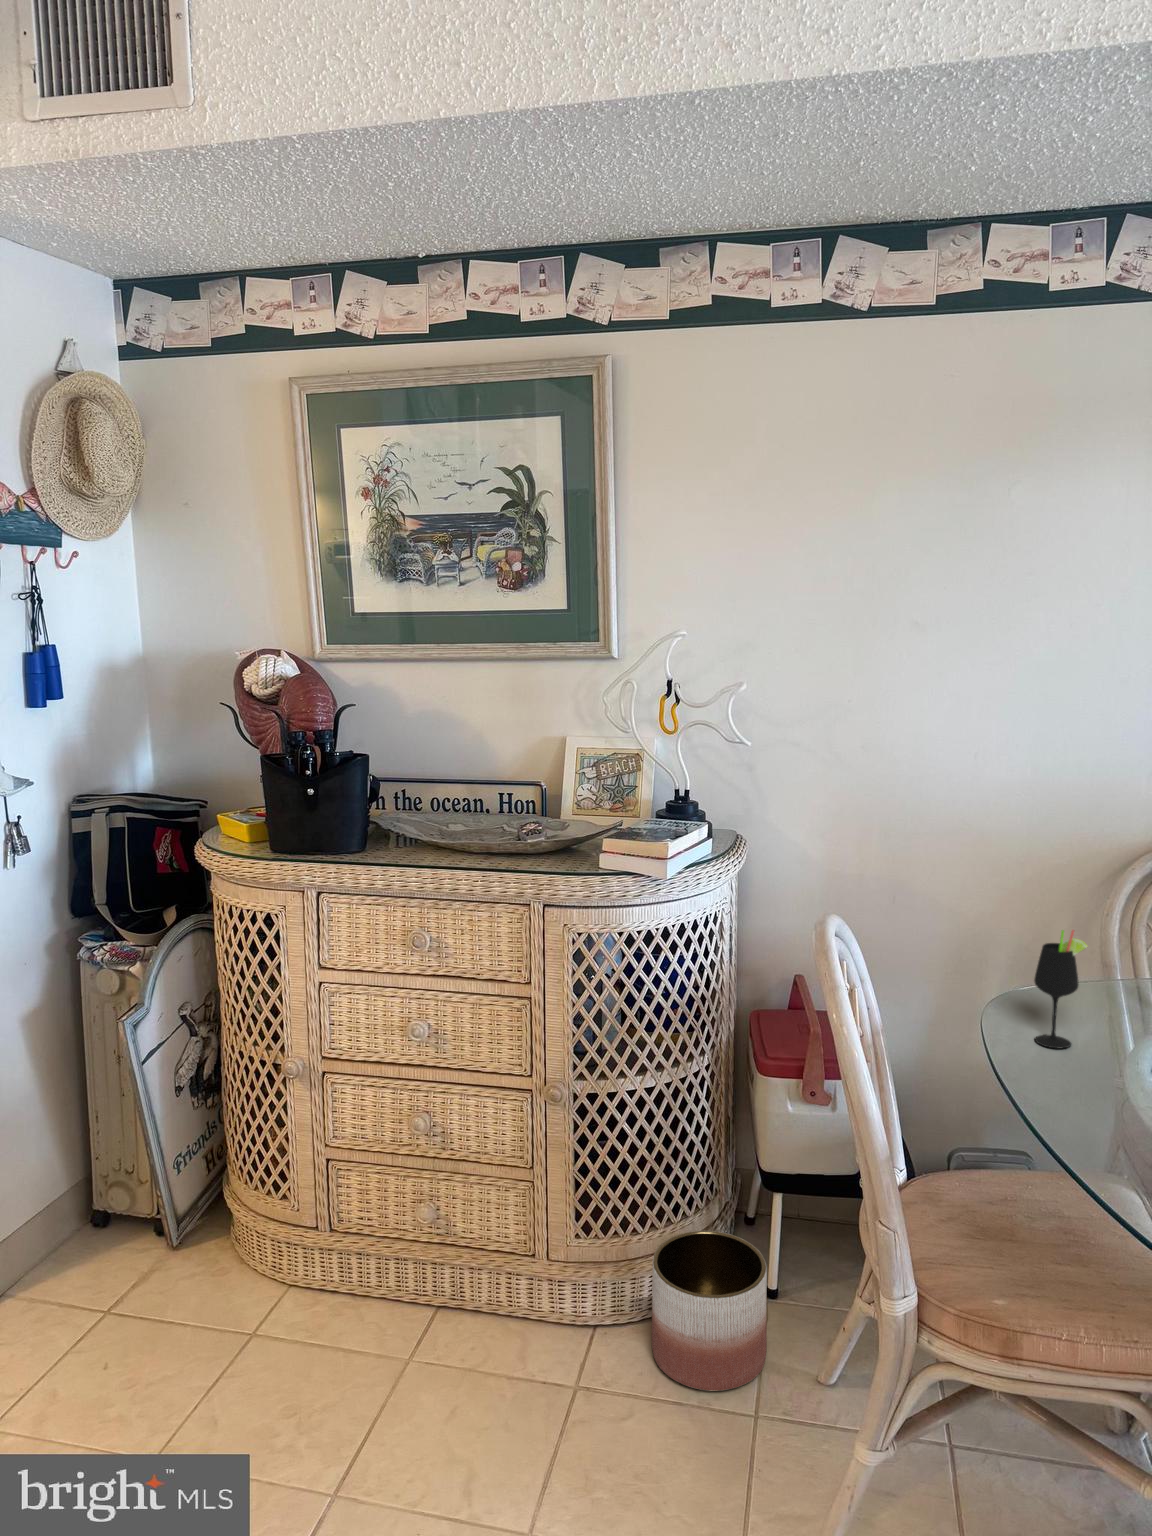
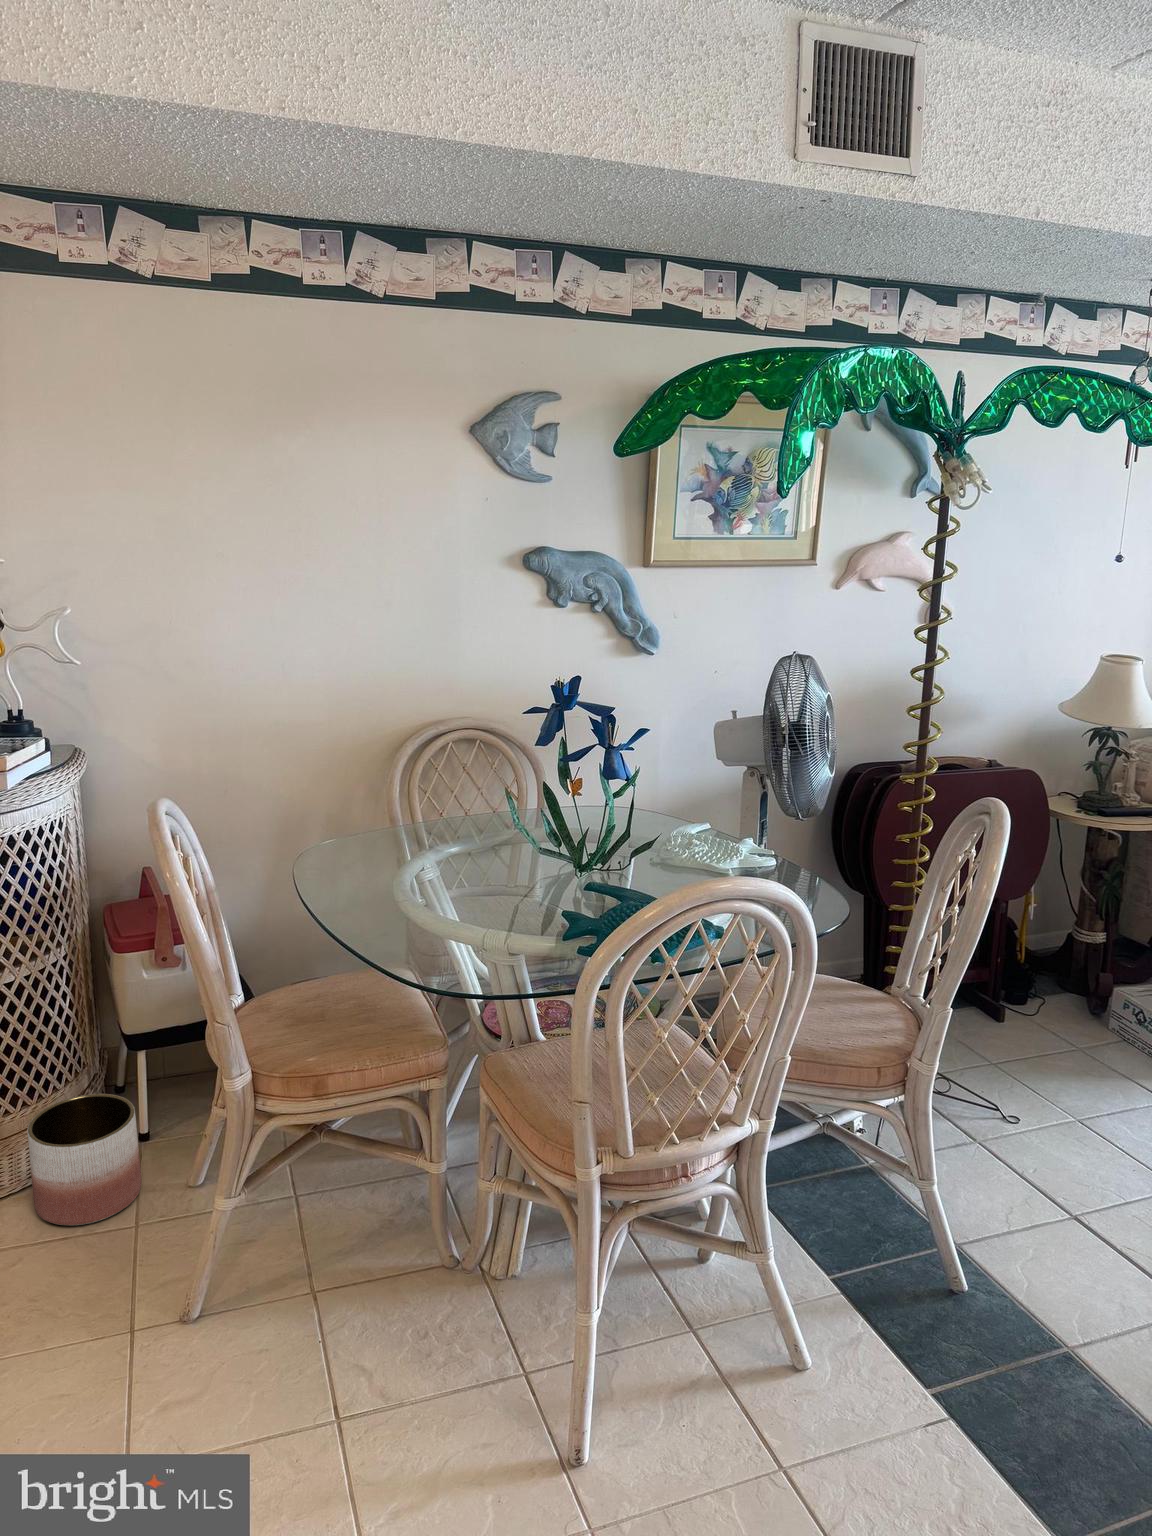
wine glass: present [1034,930,1087,1048] -> none [327,793,362,883]

